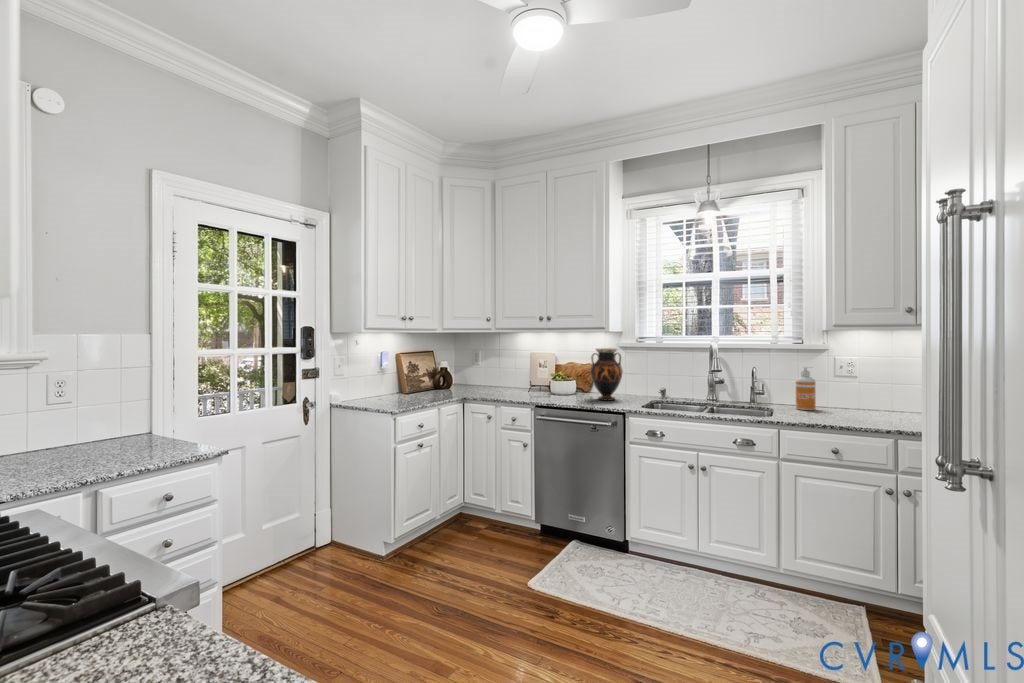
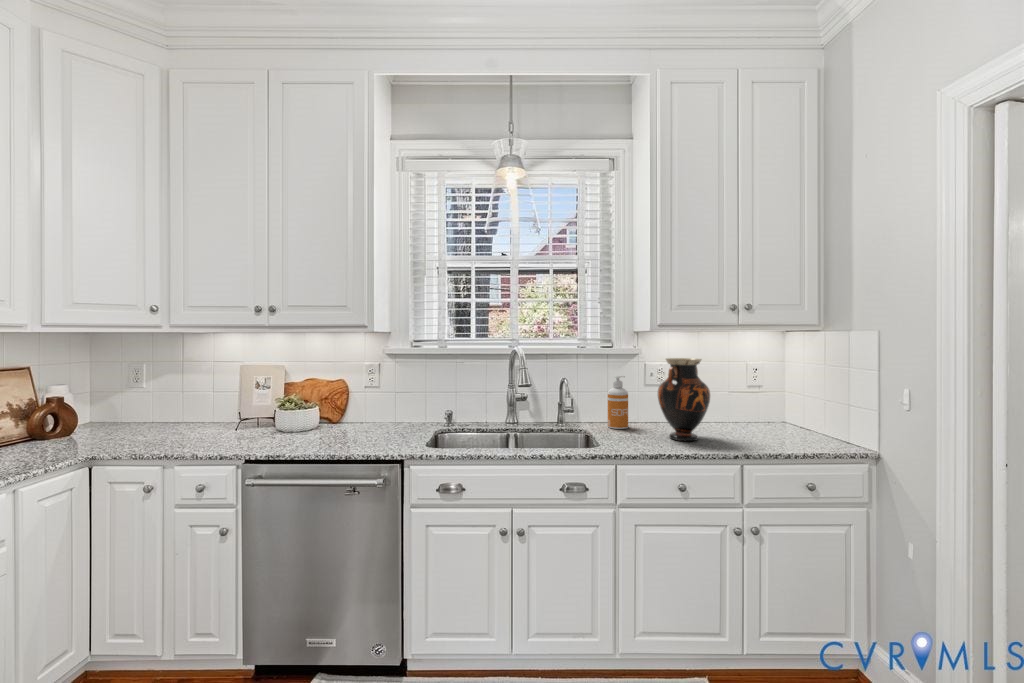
vase: present [590,348,623,401] -> present [658,358,710,441]

